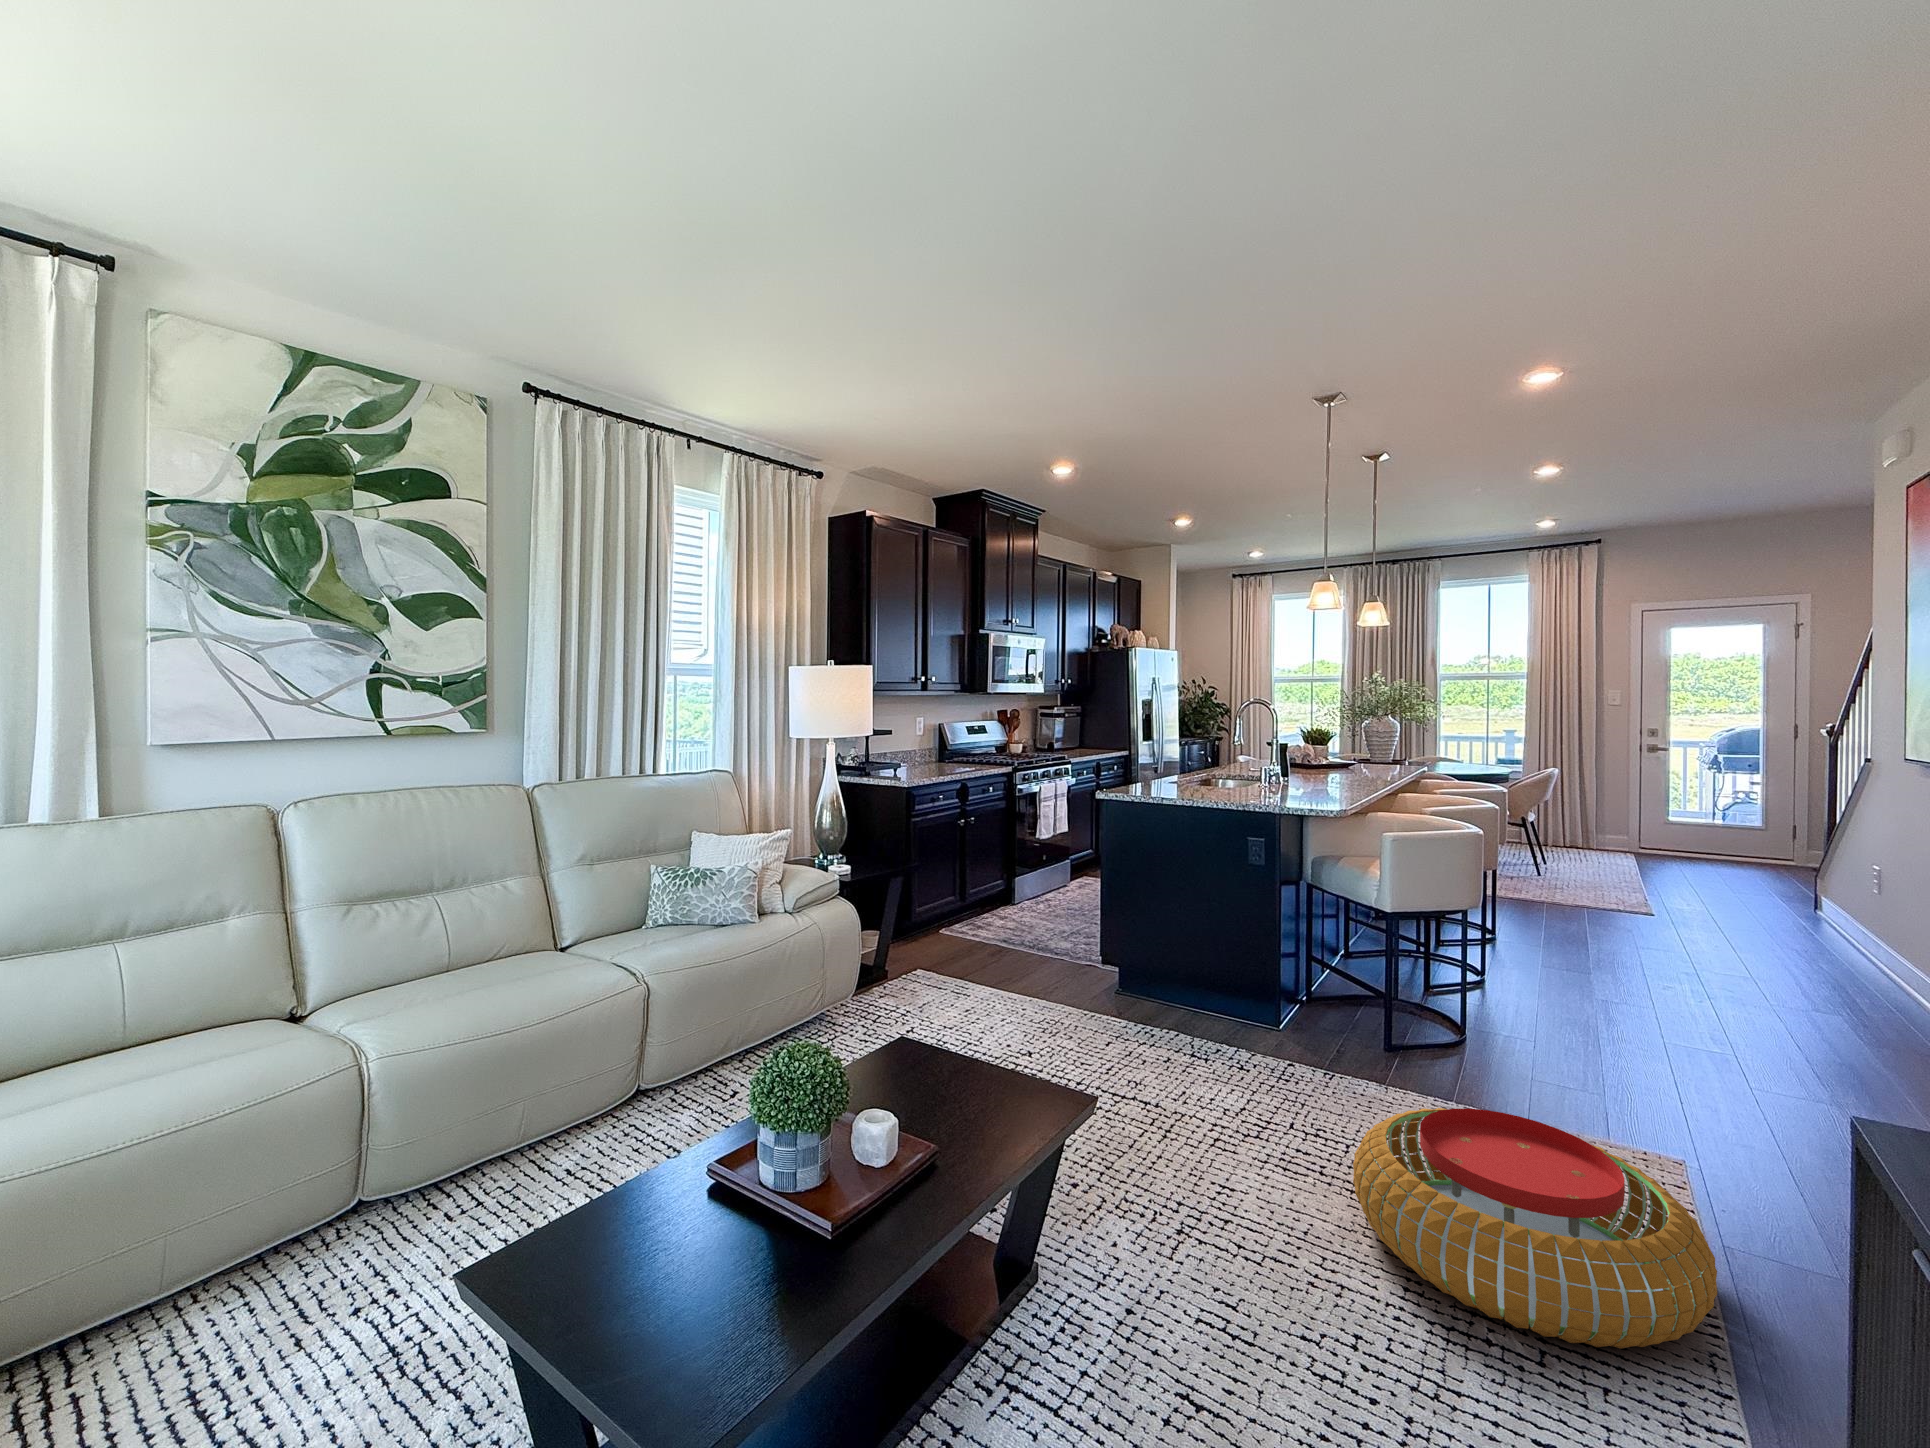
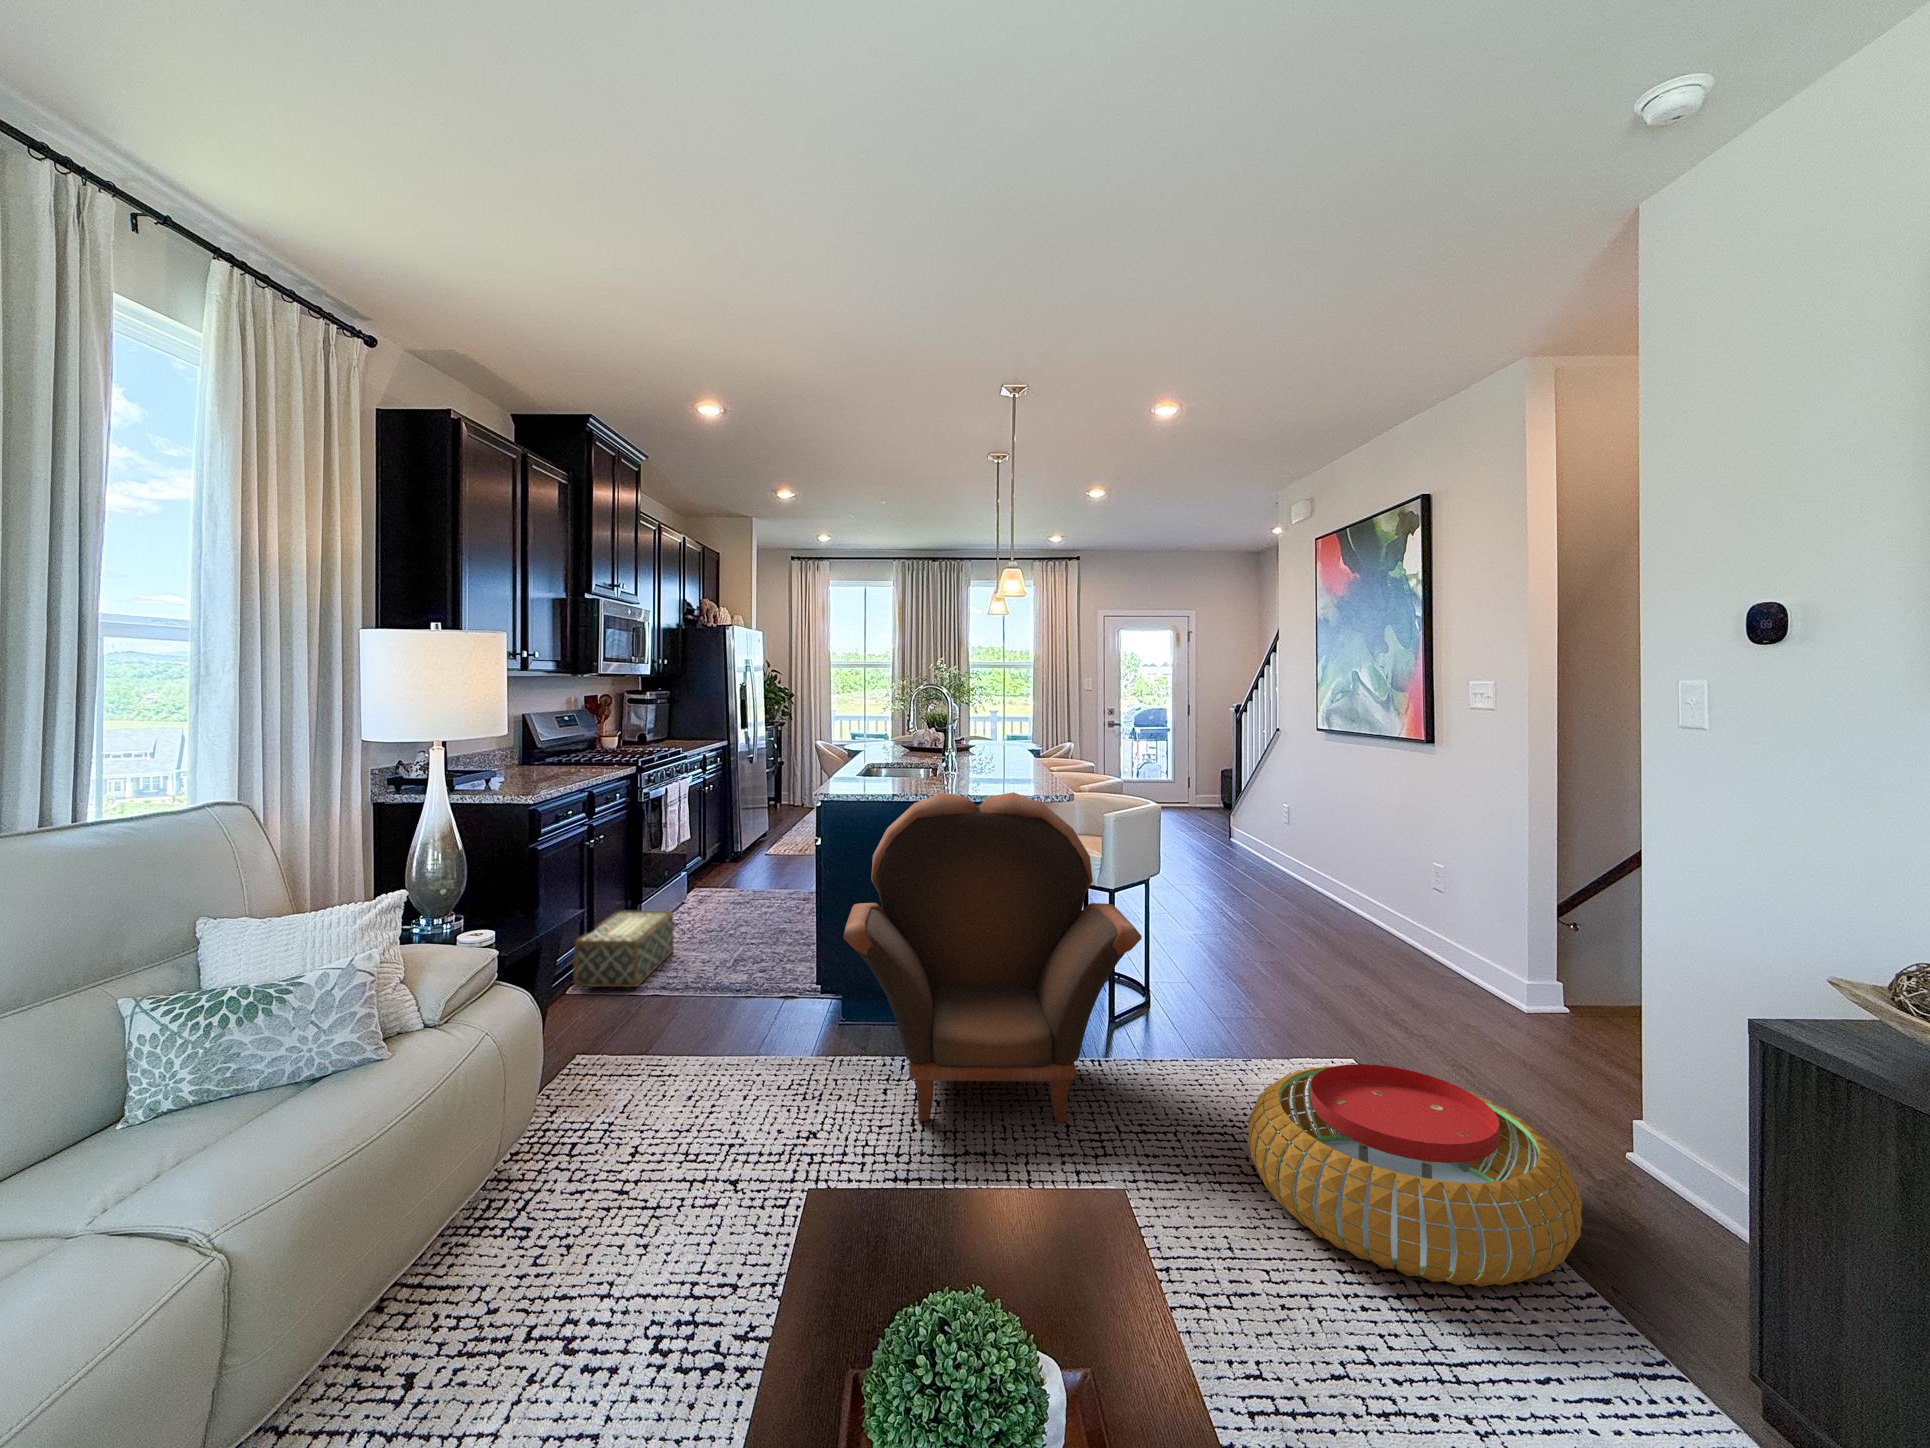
armchair: none [1060,805,1338,1103] -> present [843,792,1141,1122]
woven basket: none [945,880,1030,938] -> present [573,911,674,987]

